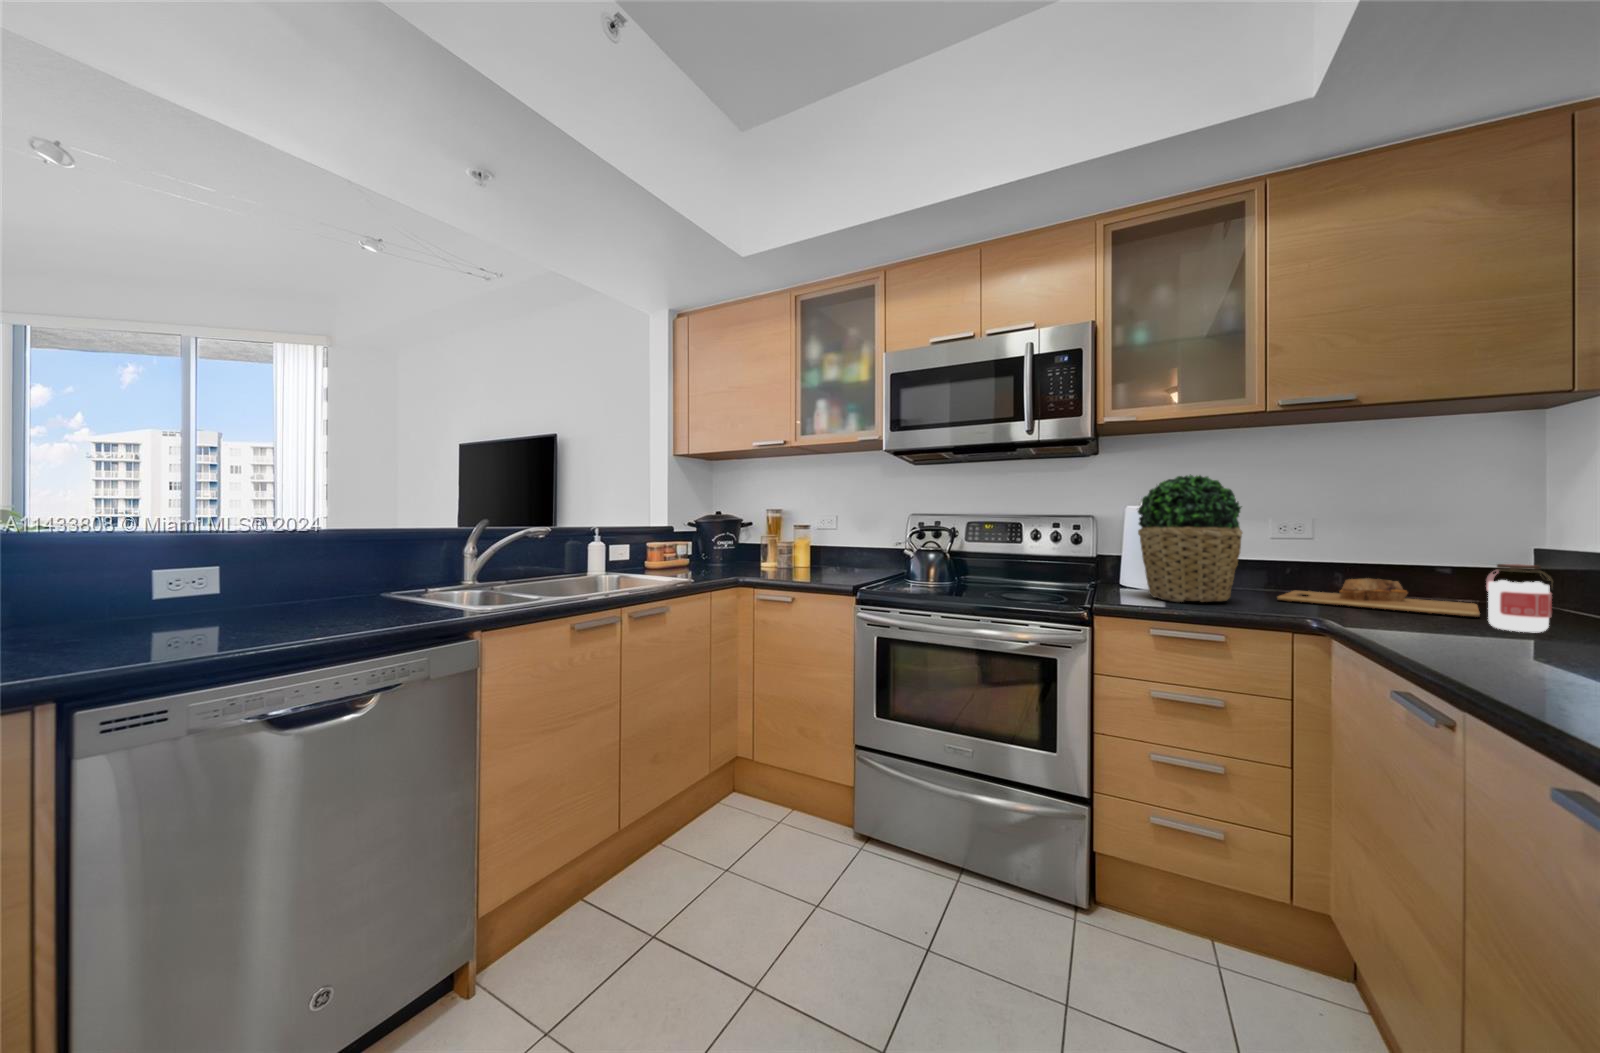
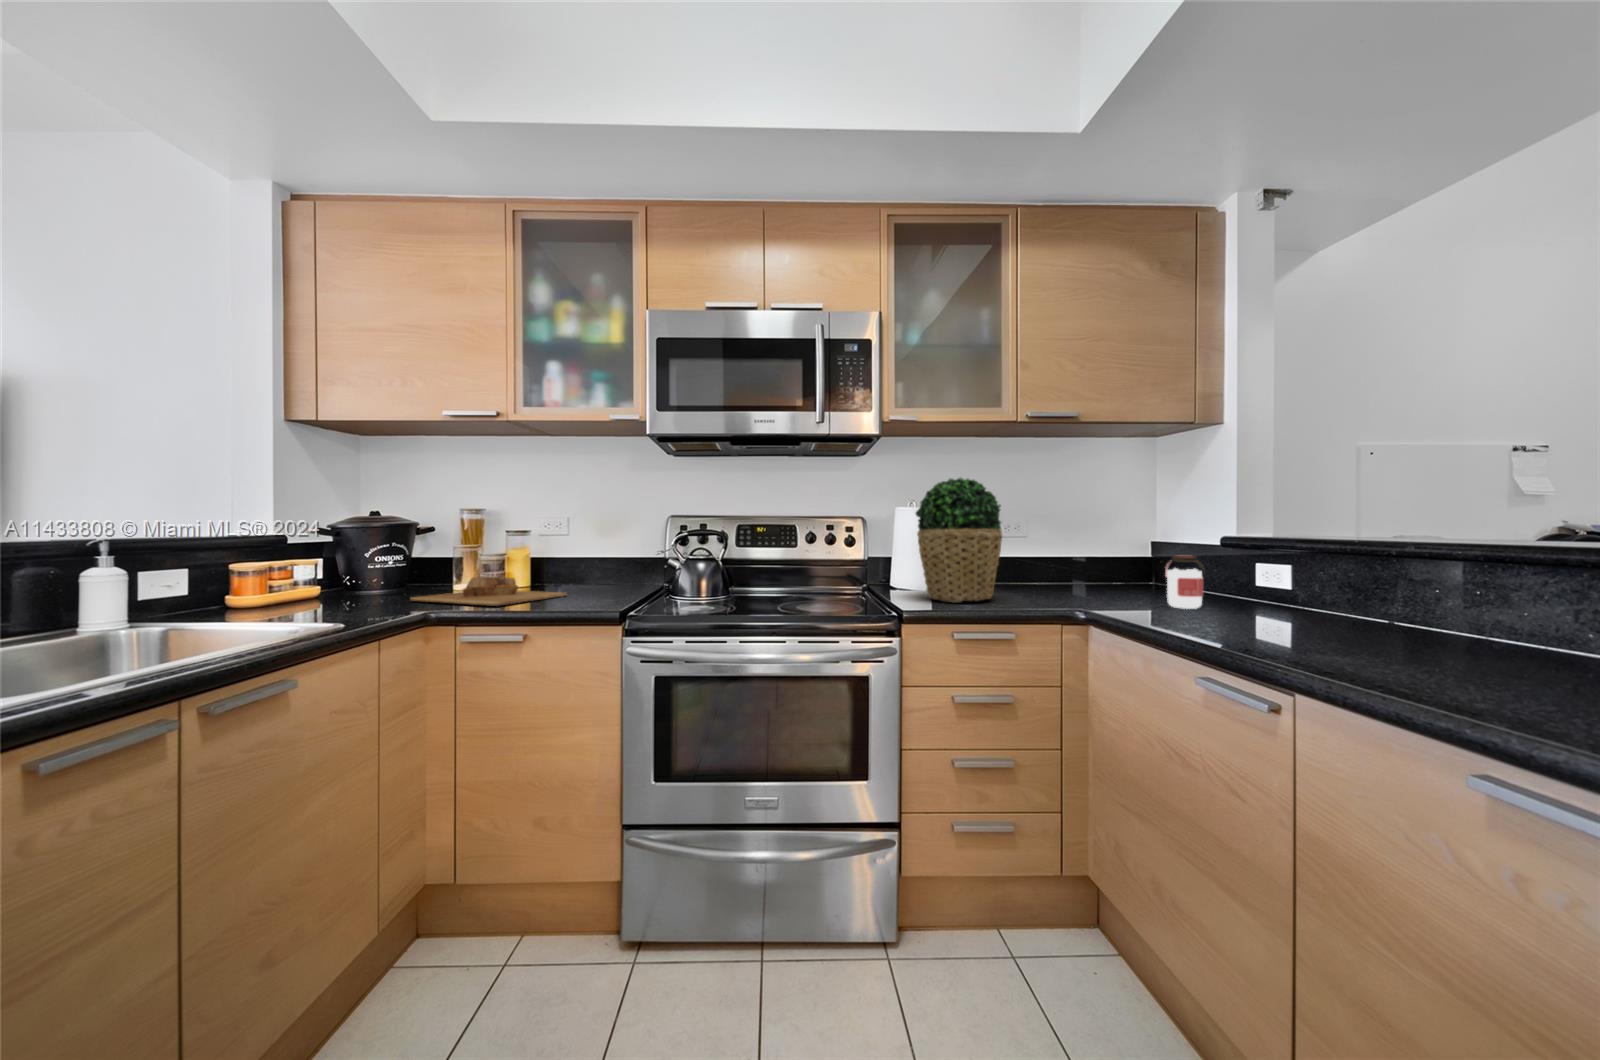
cutting board: present [1277,578,1480,617] -> present [410,576,567,606]

